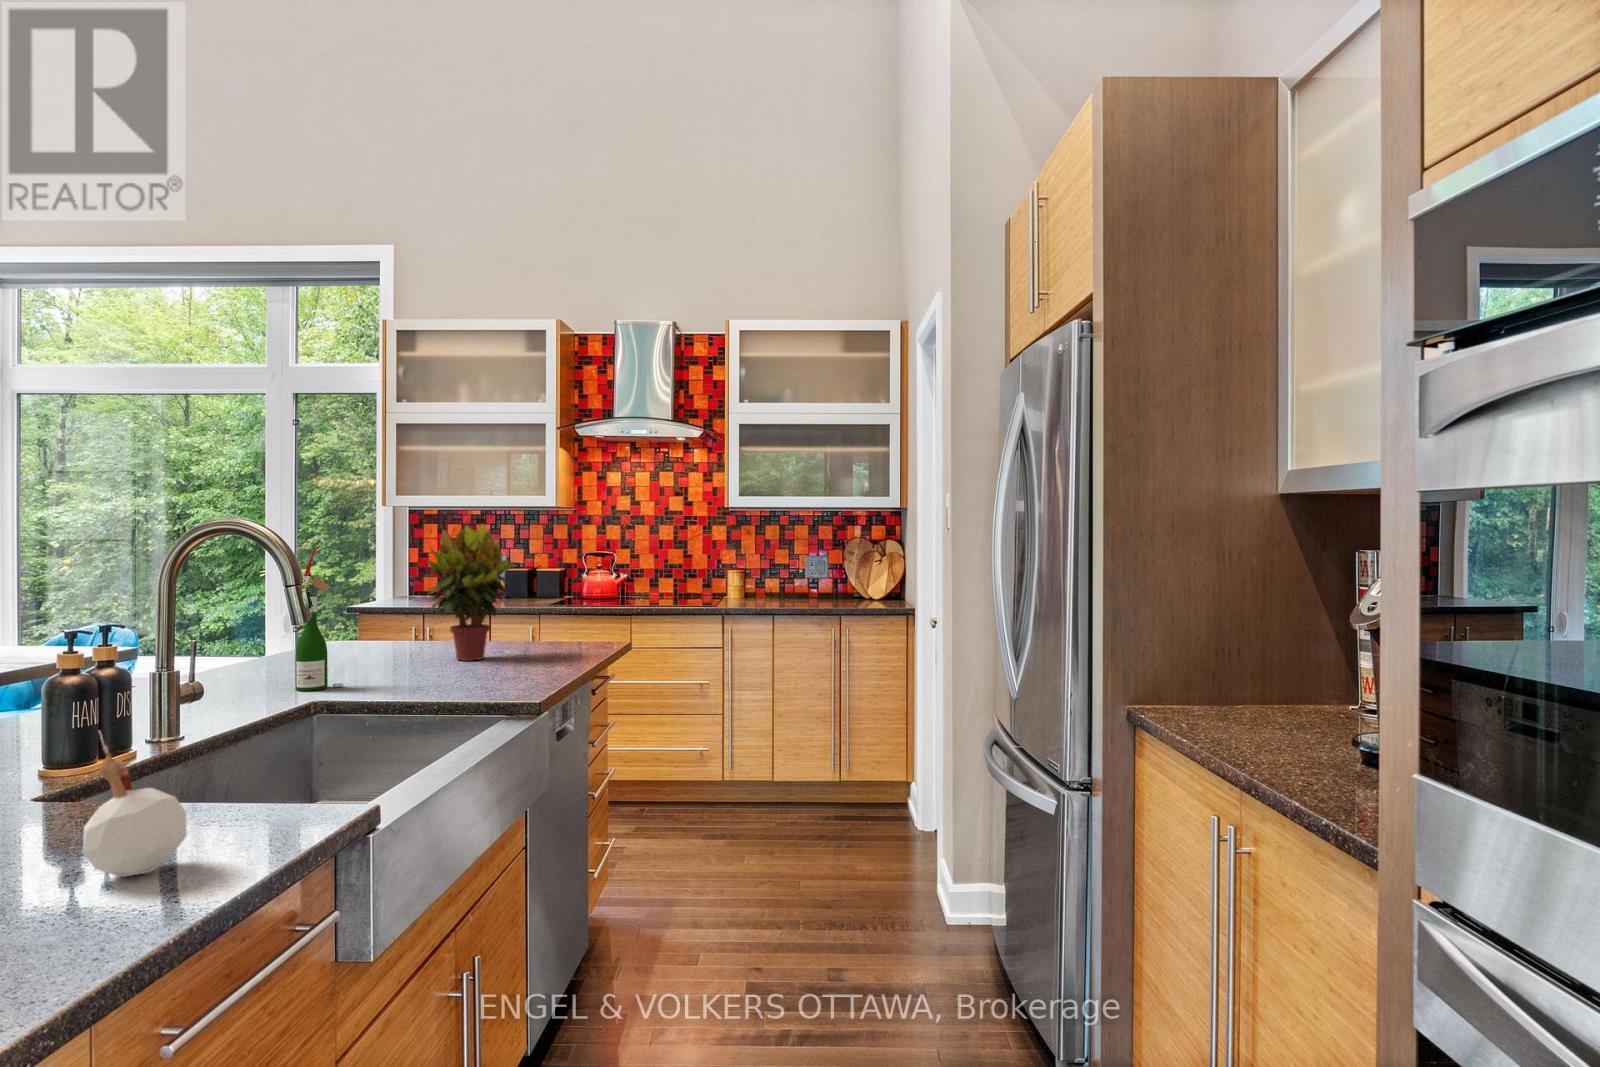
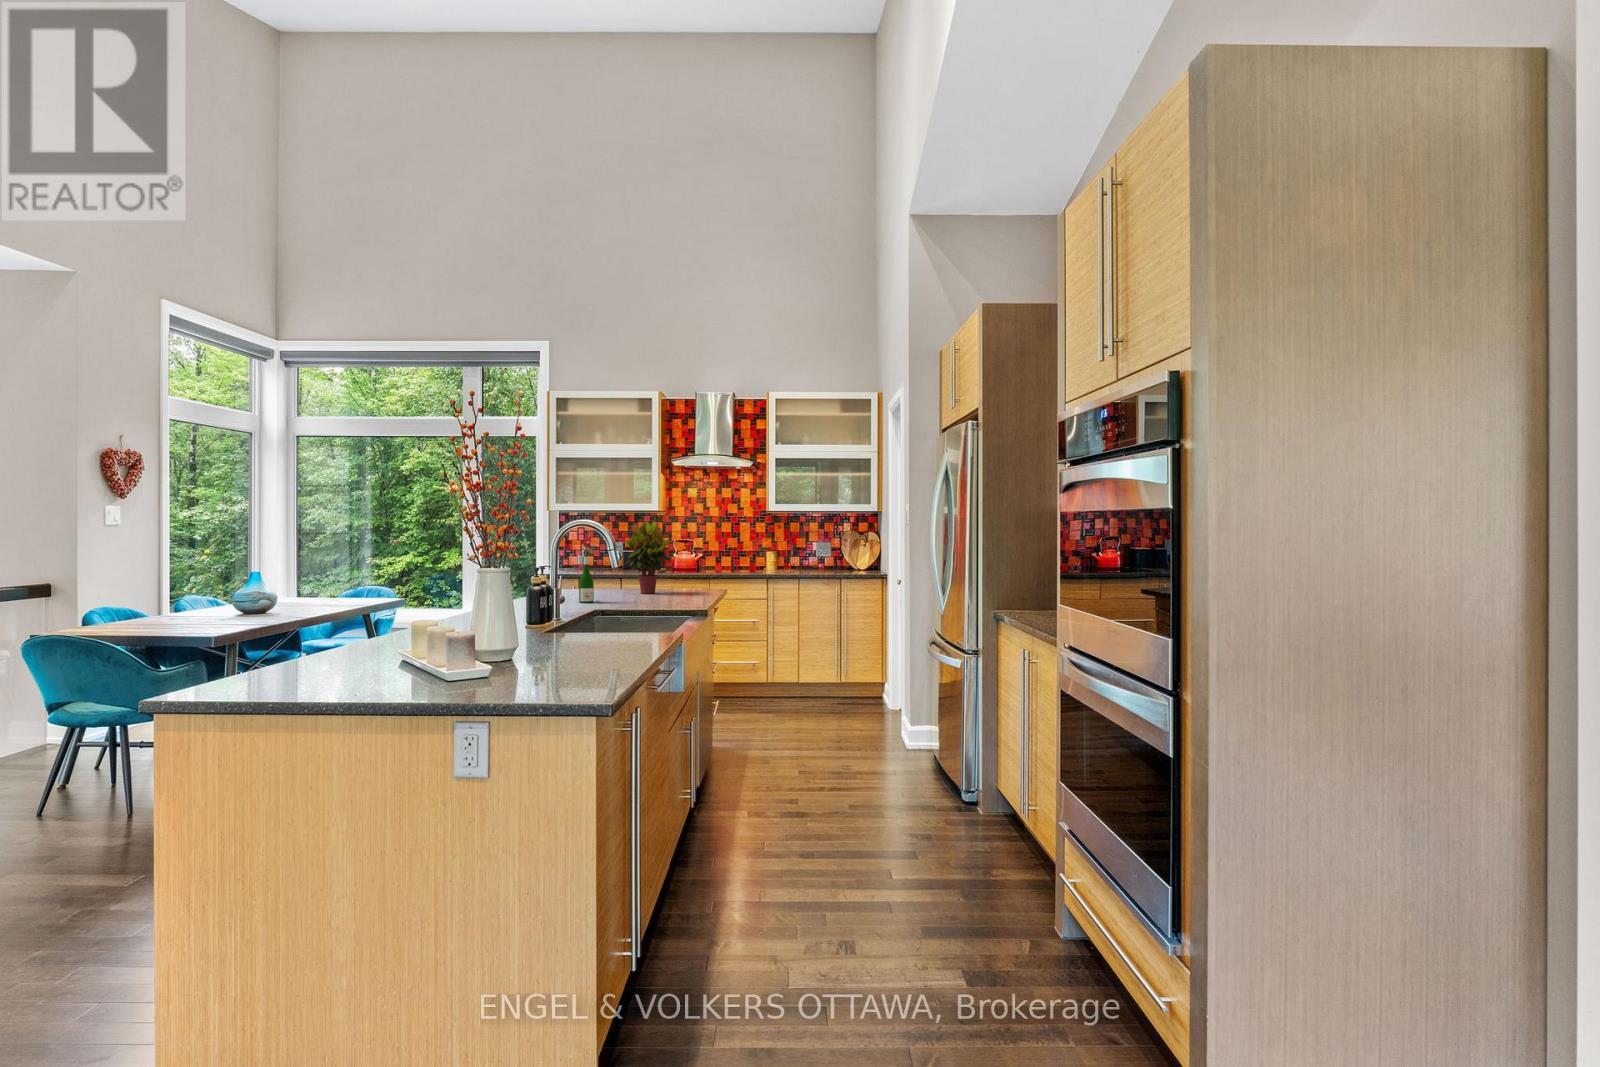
candle: present [83,731,187,877] -> none [603,591,632,640]

